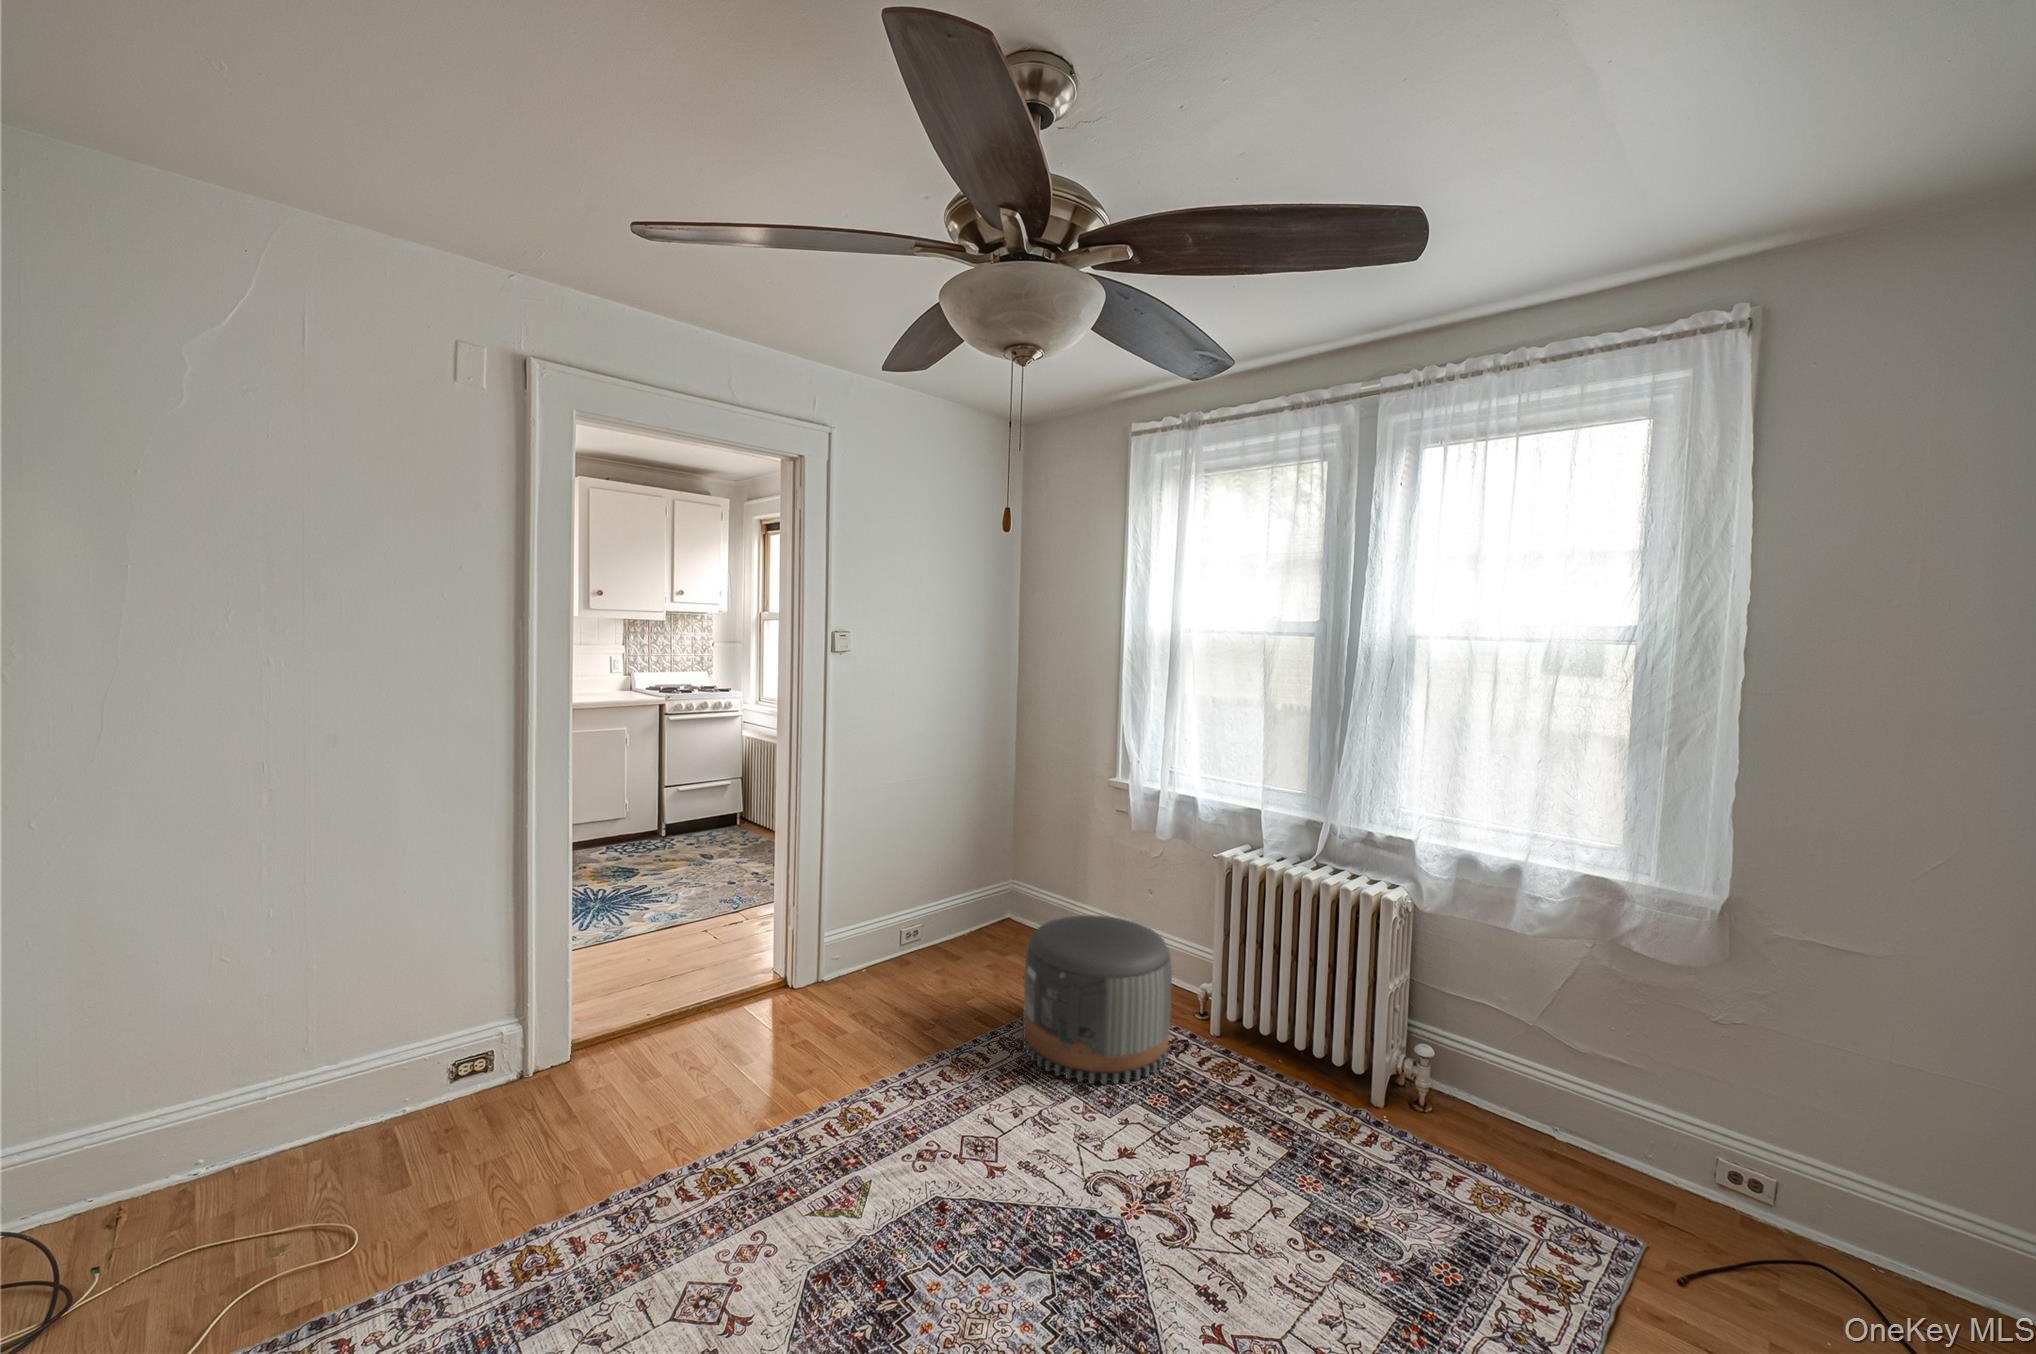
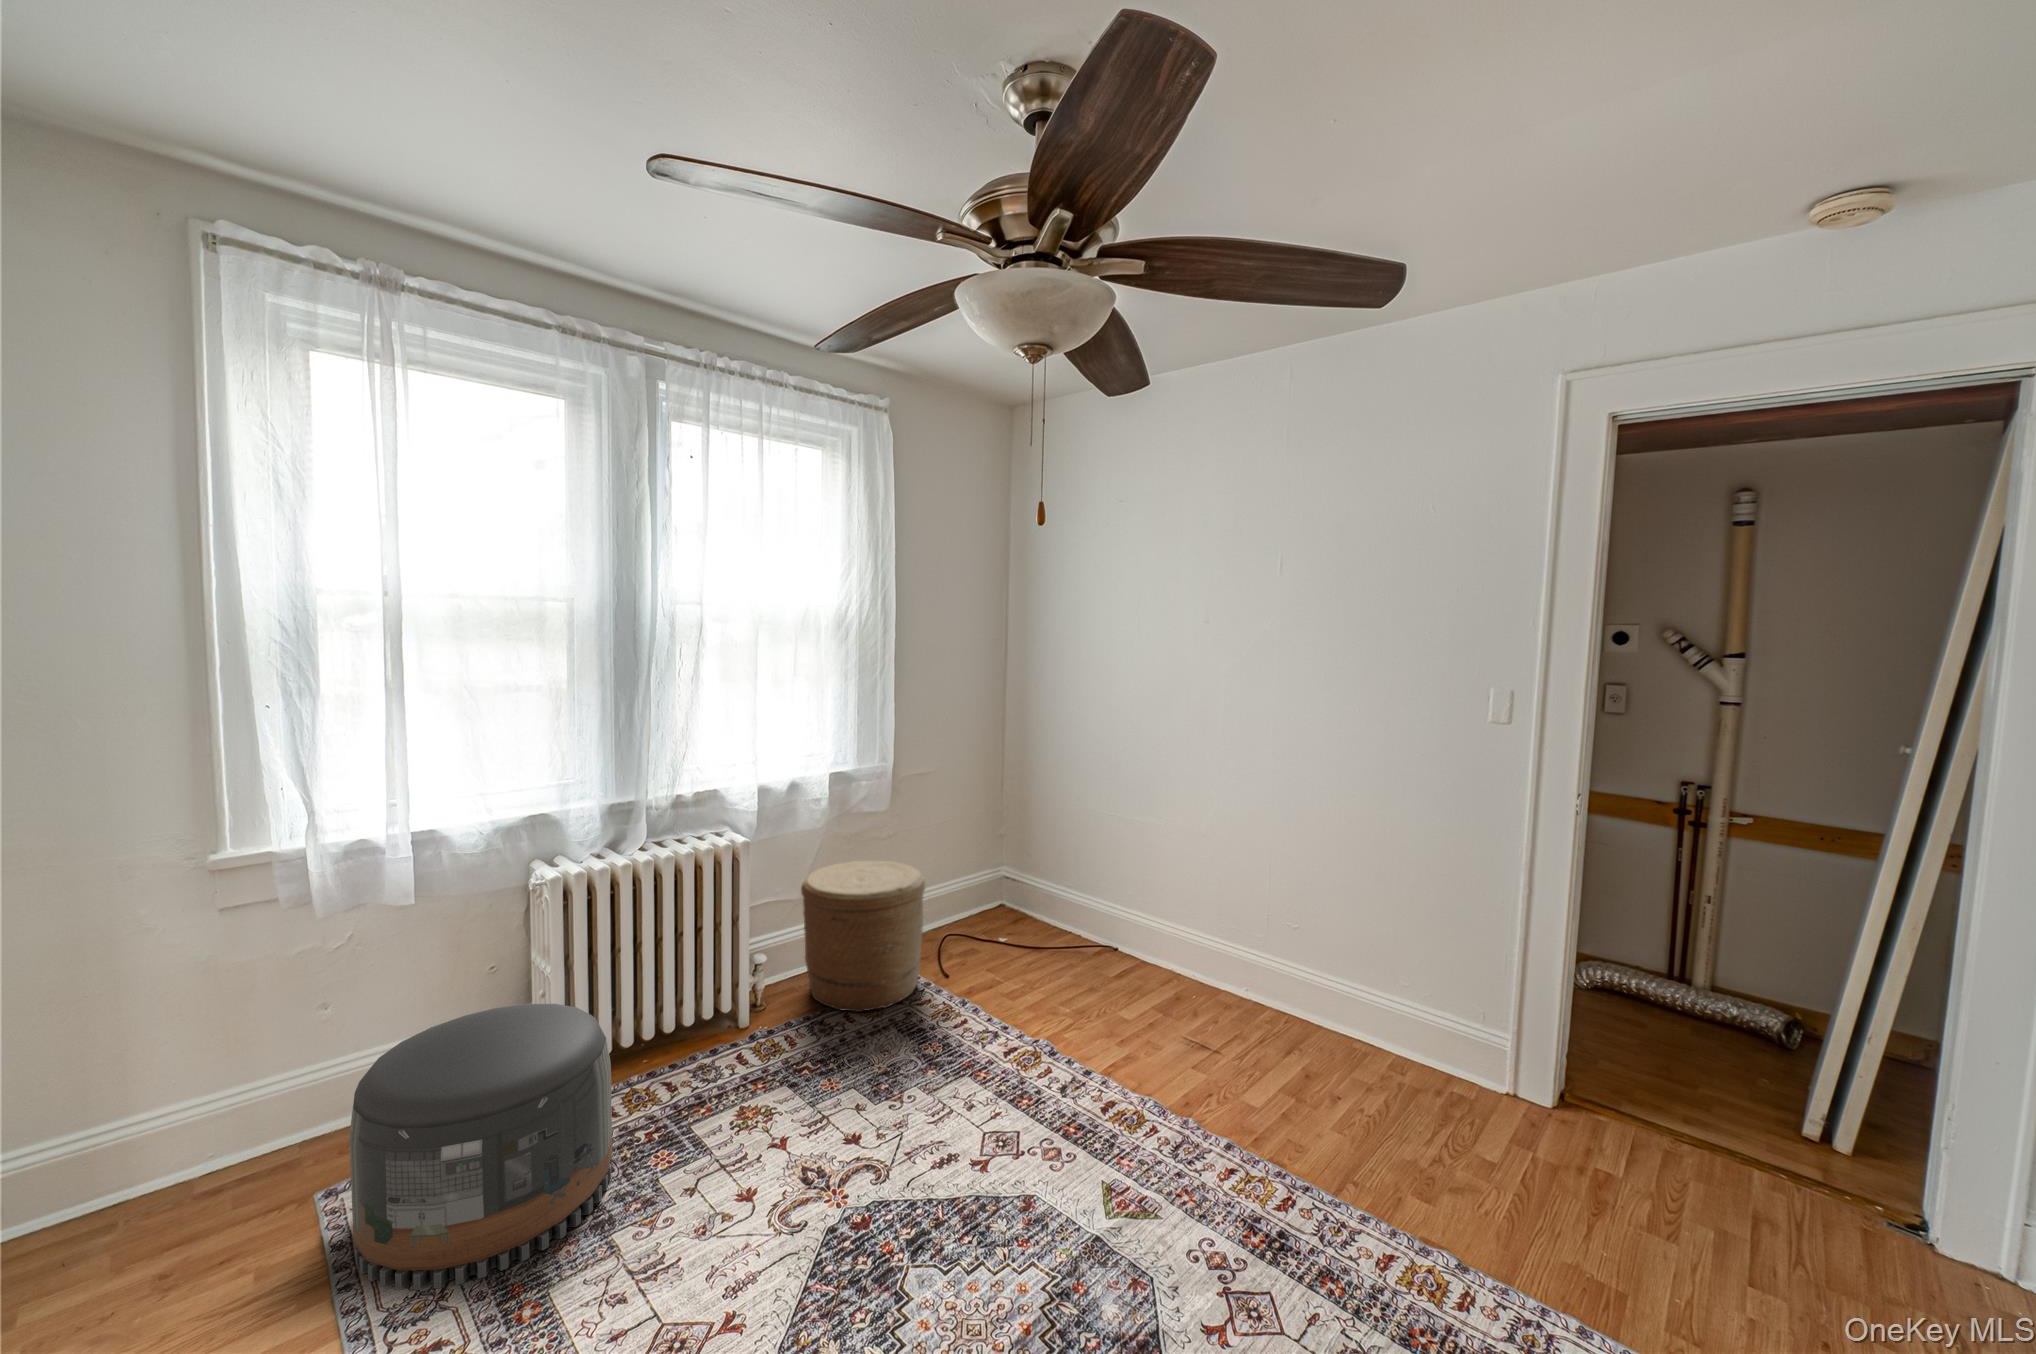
woven basket: none [1457,992,1664,1240] -> present [801,861,925,1012]

